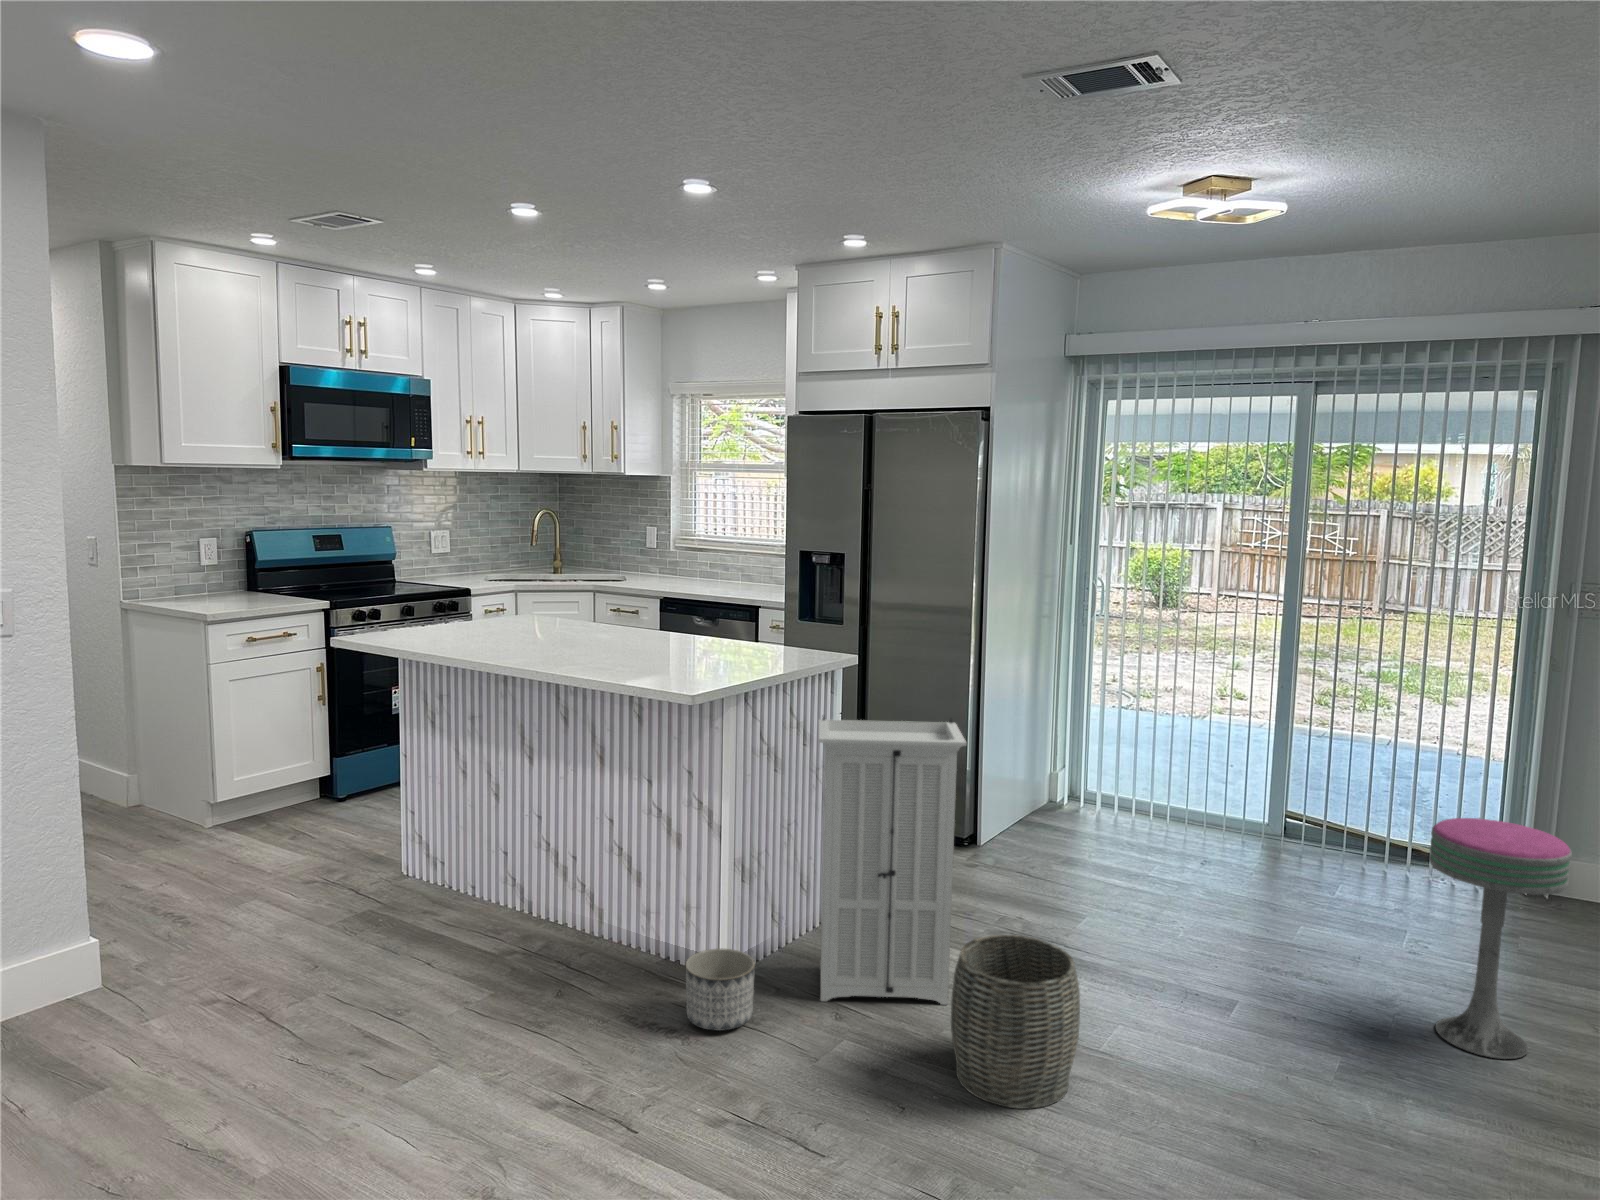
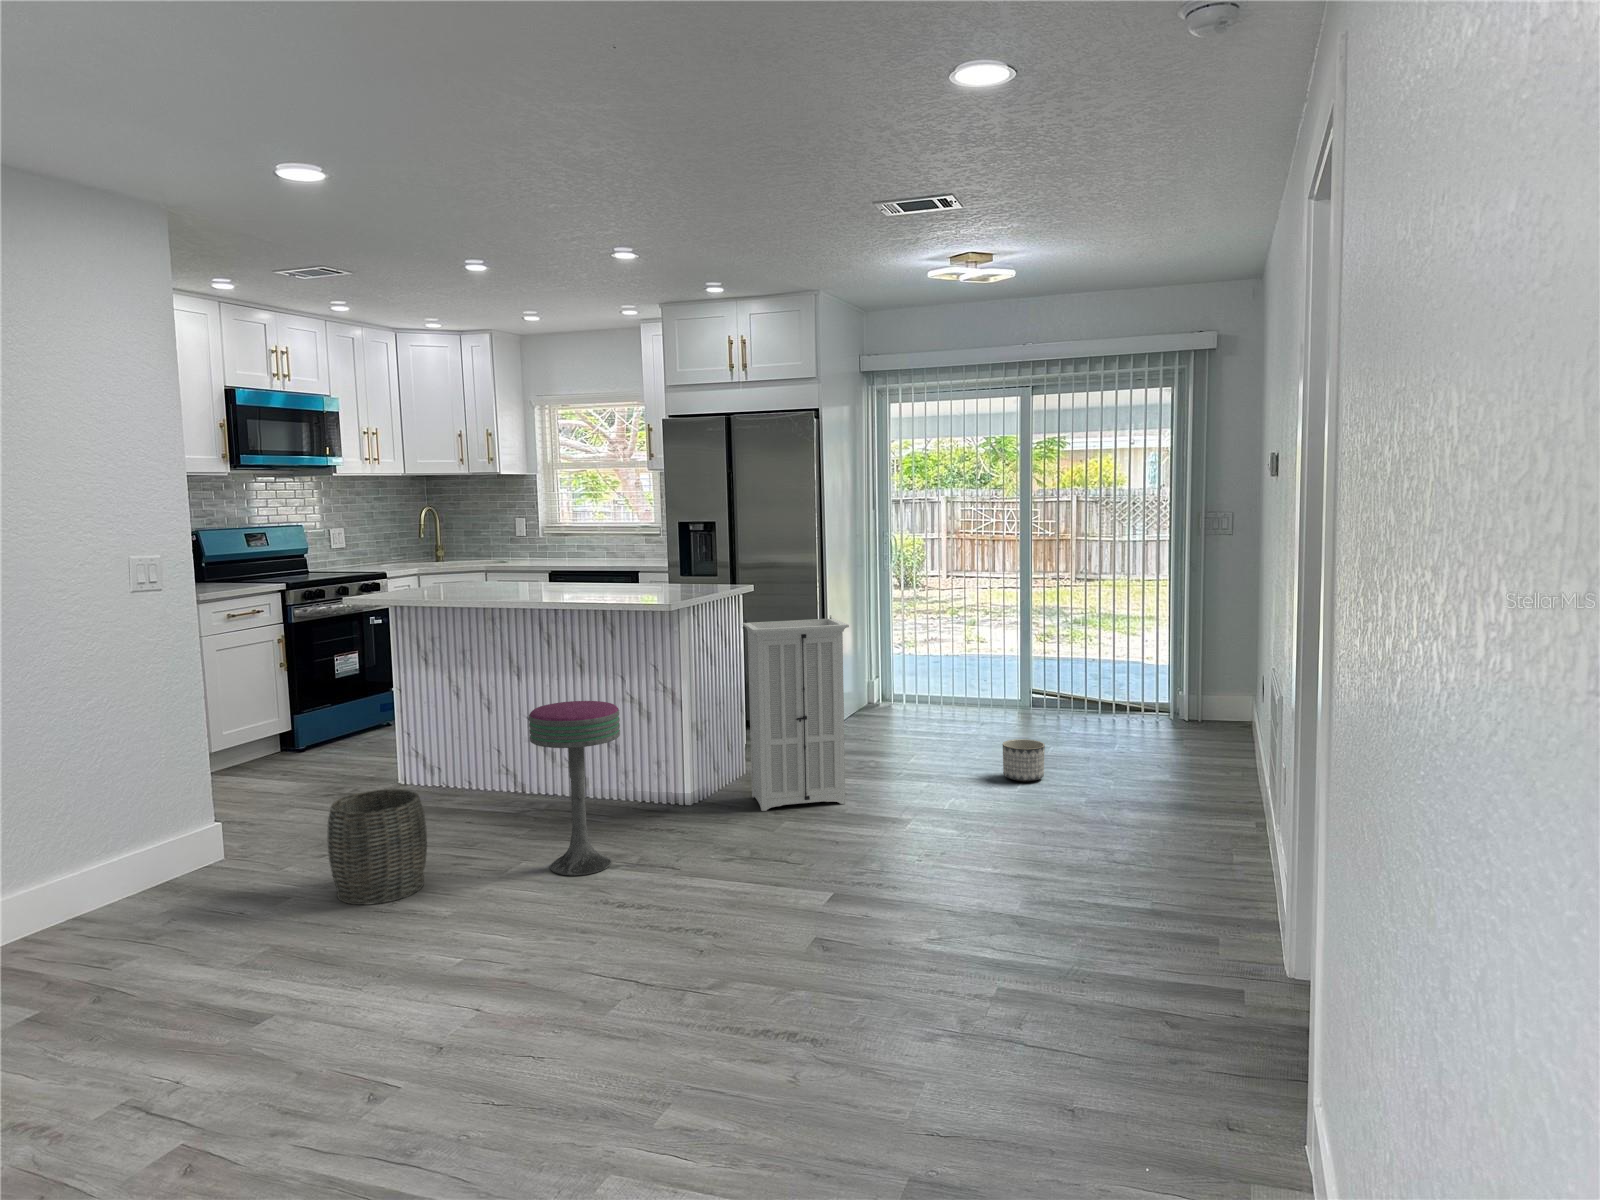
bar stool: present [1429,818,1572,1059] -> present [529,701,620,876]
woven basket: present [951,935,1080,1109] -> present [328,789,427,905]
planter: present [686,948,755,1031] -> present [1003,739,1045,782]

